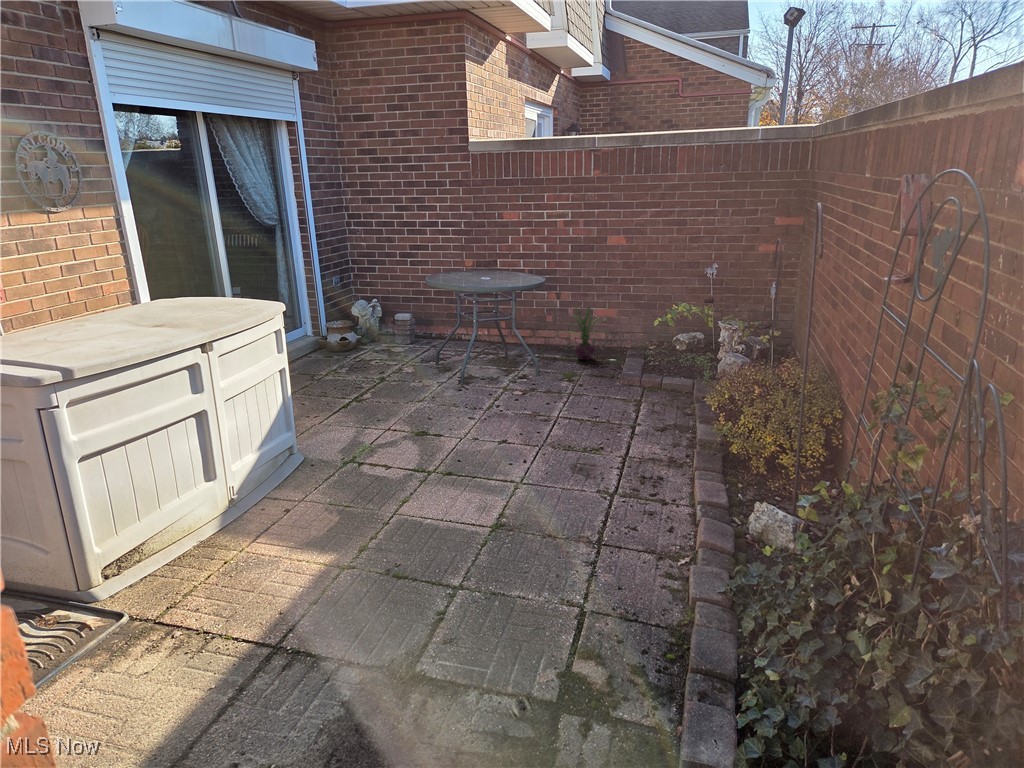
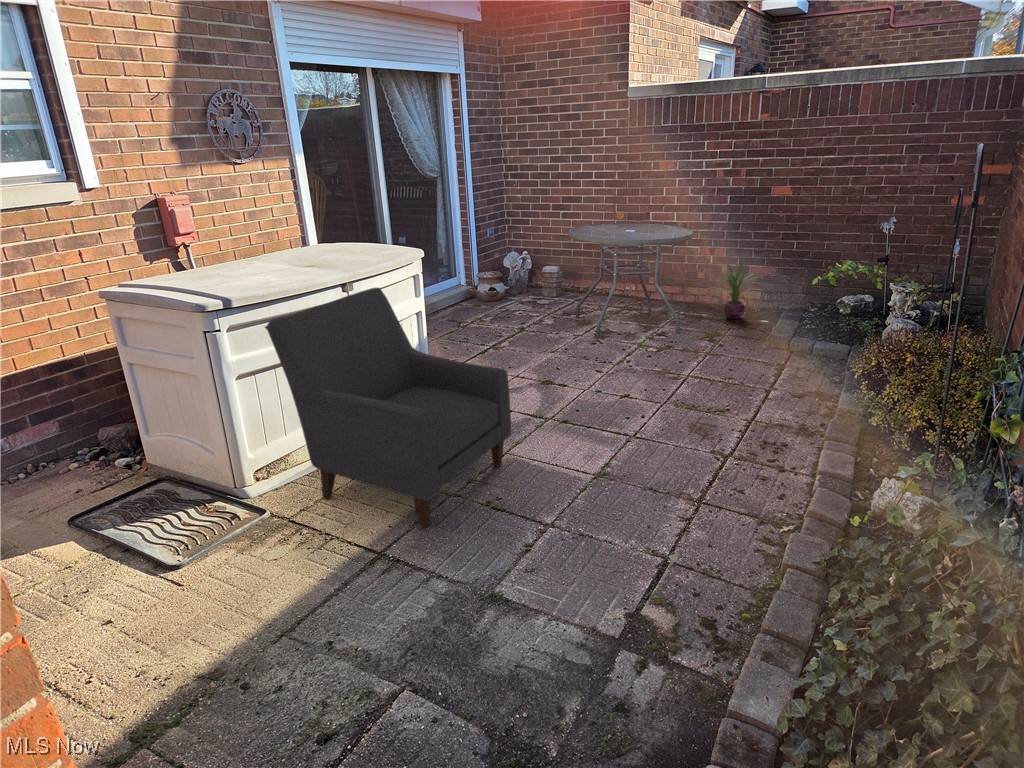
chair: none [115,347,401,610] -> present [265,288,511,528]

